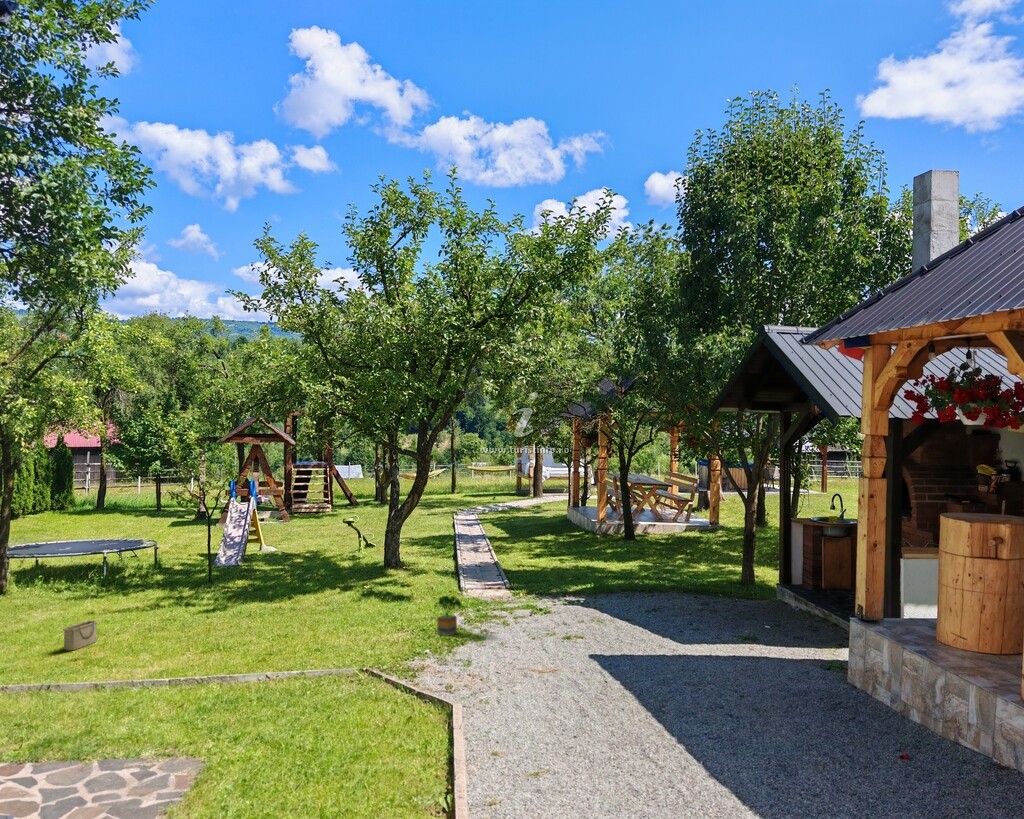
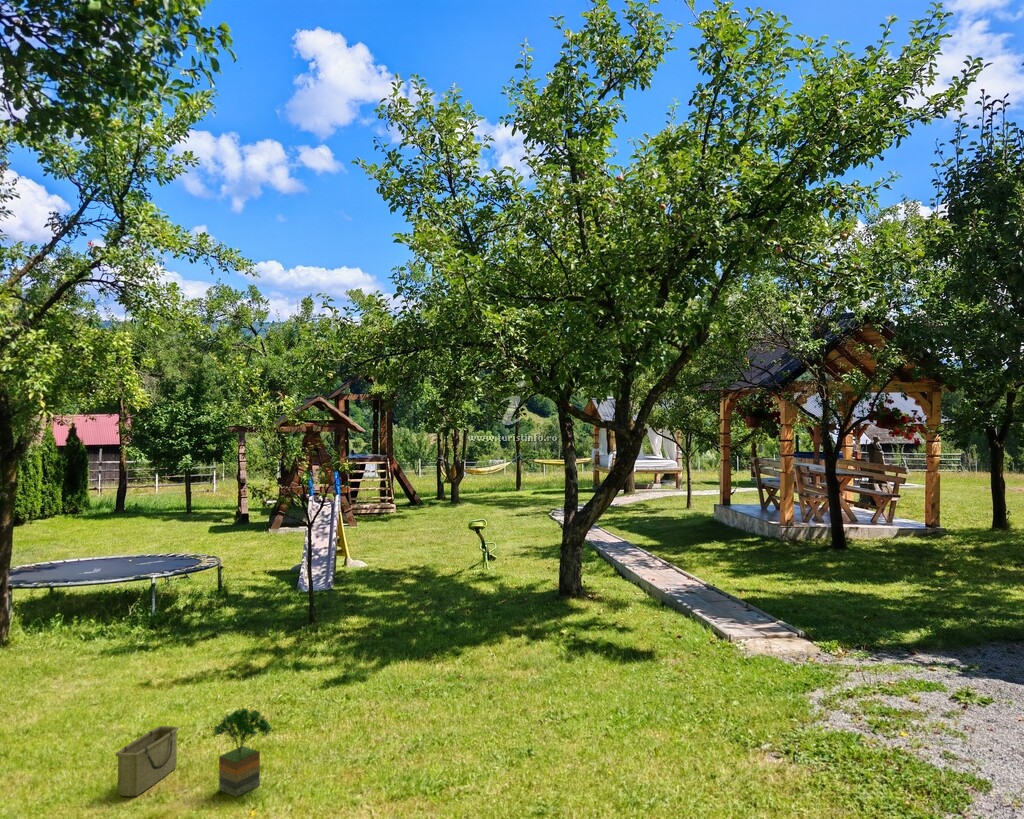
potted tree: present [434,596,462,636] -> present [213,708,272,797]

